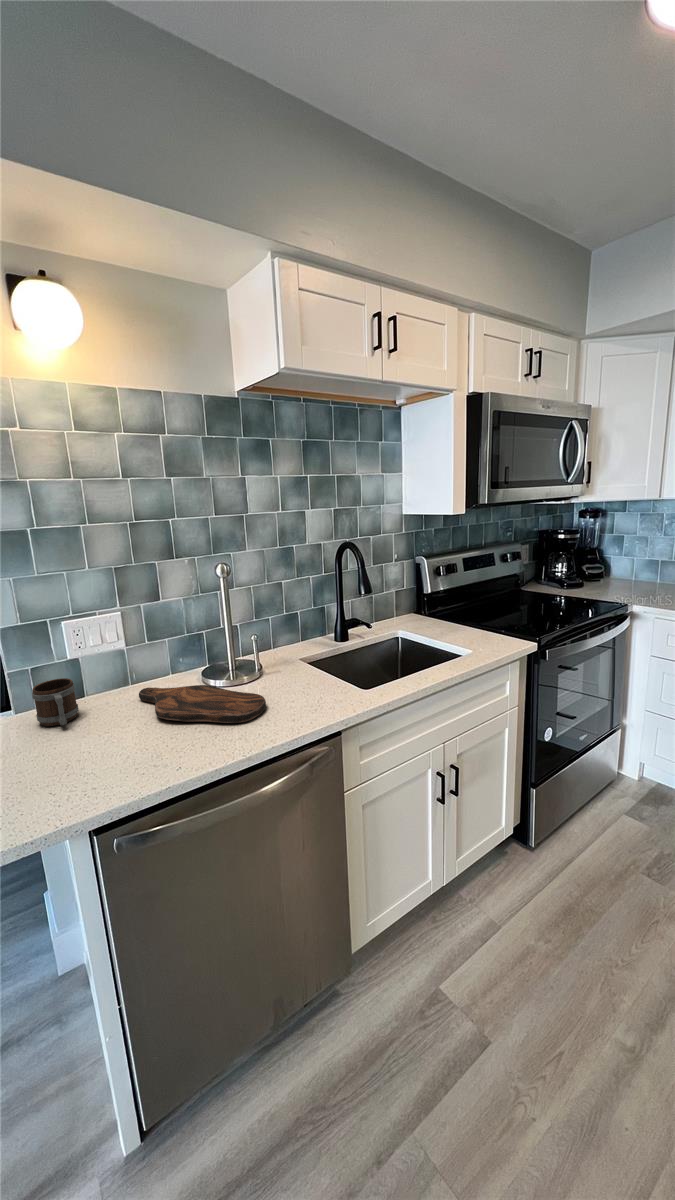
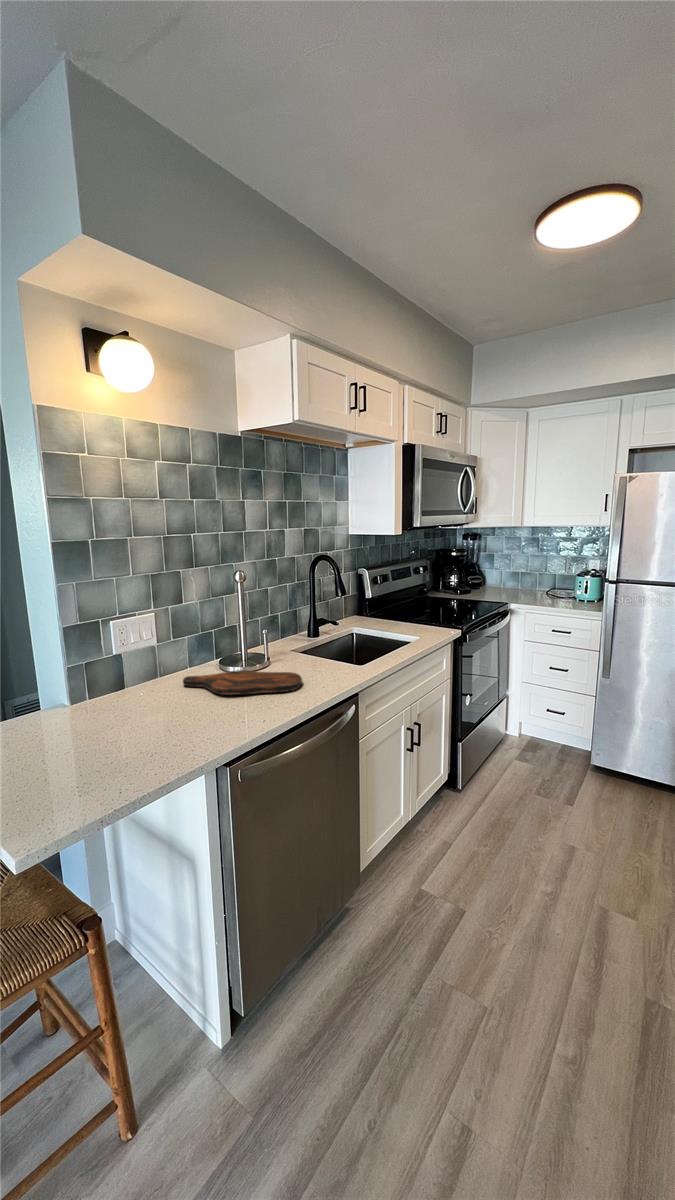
mug: present [32,678,79,726] -> none [104,669,143,709]

